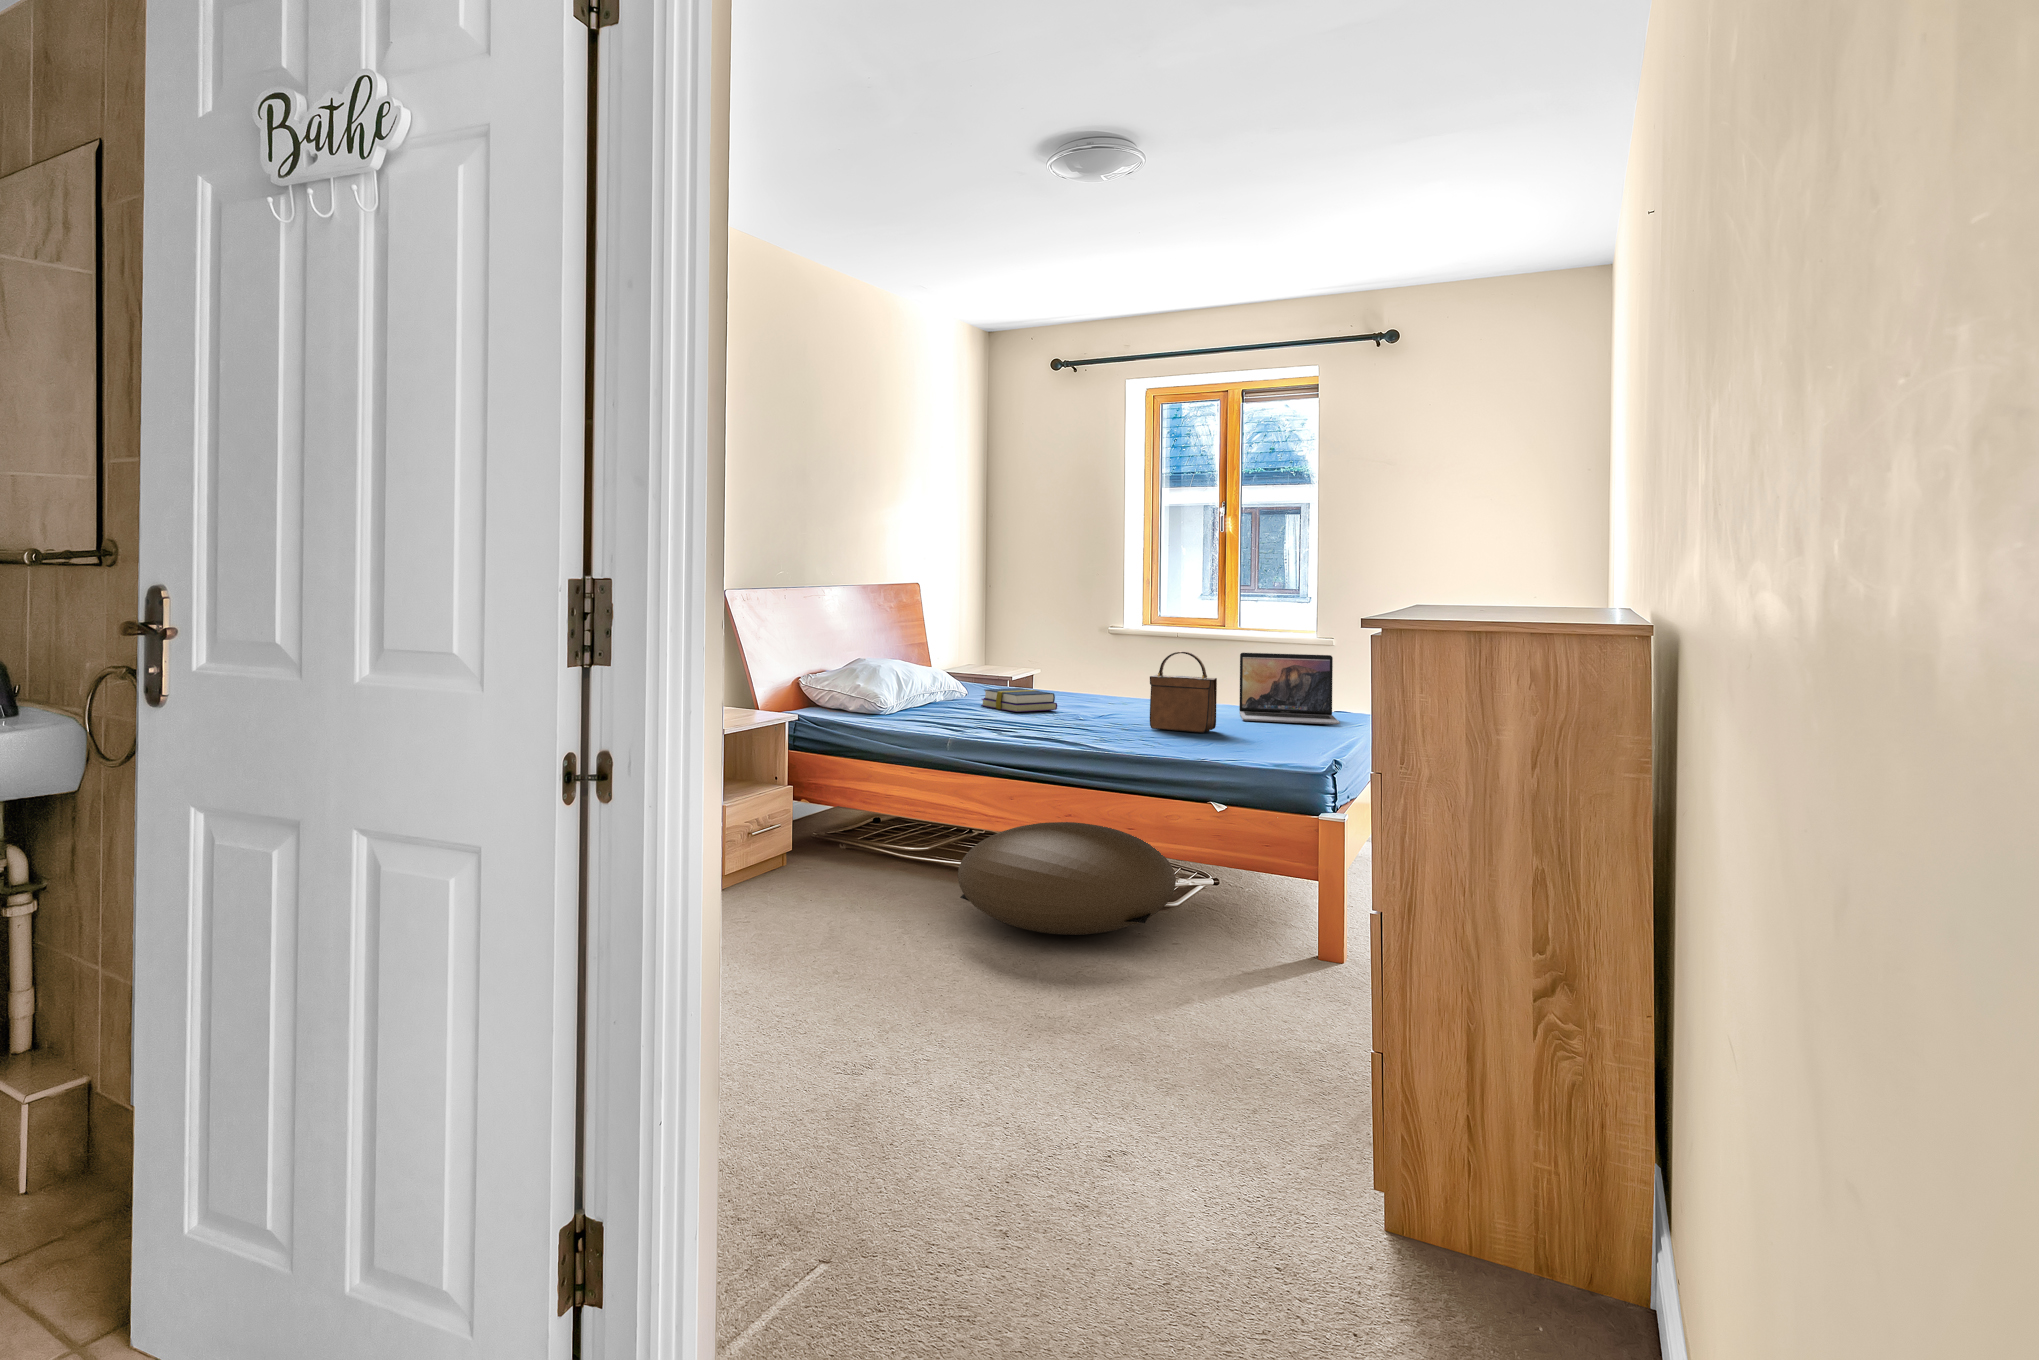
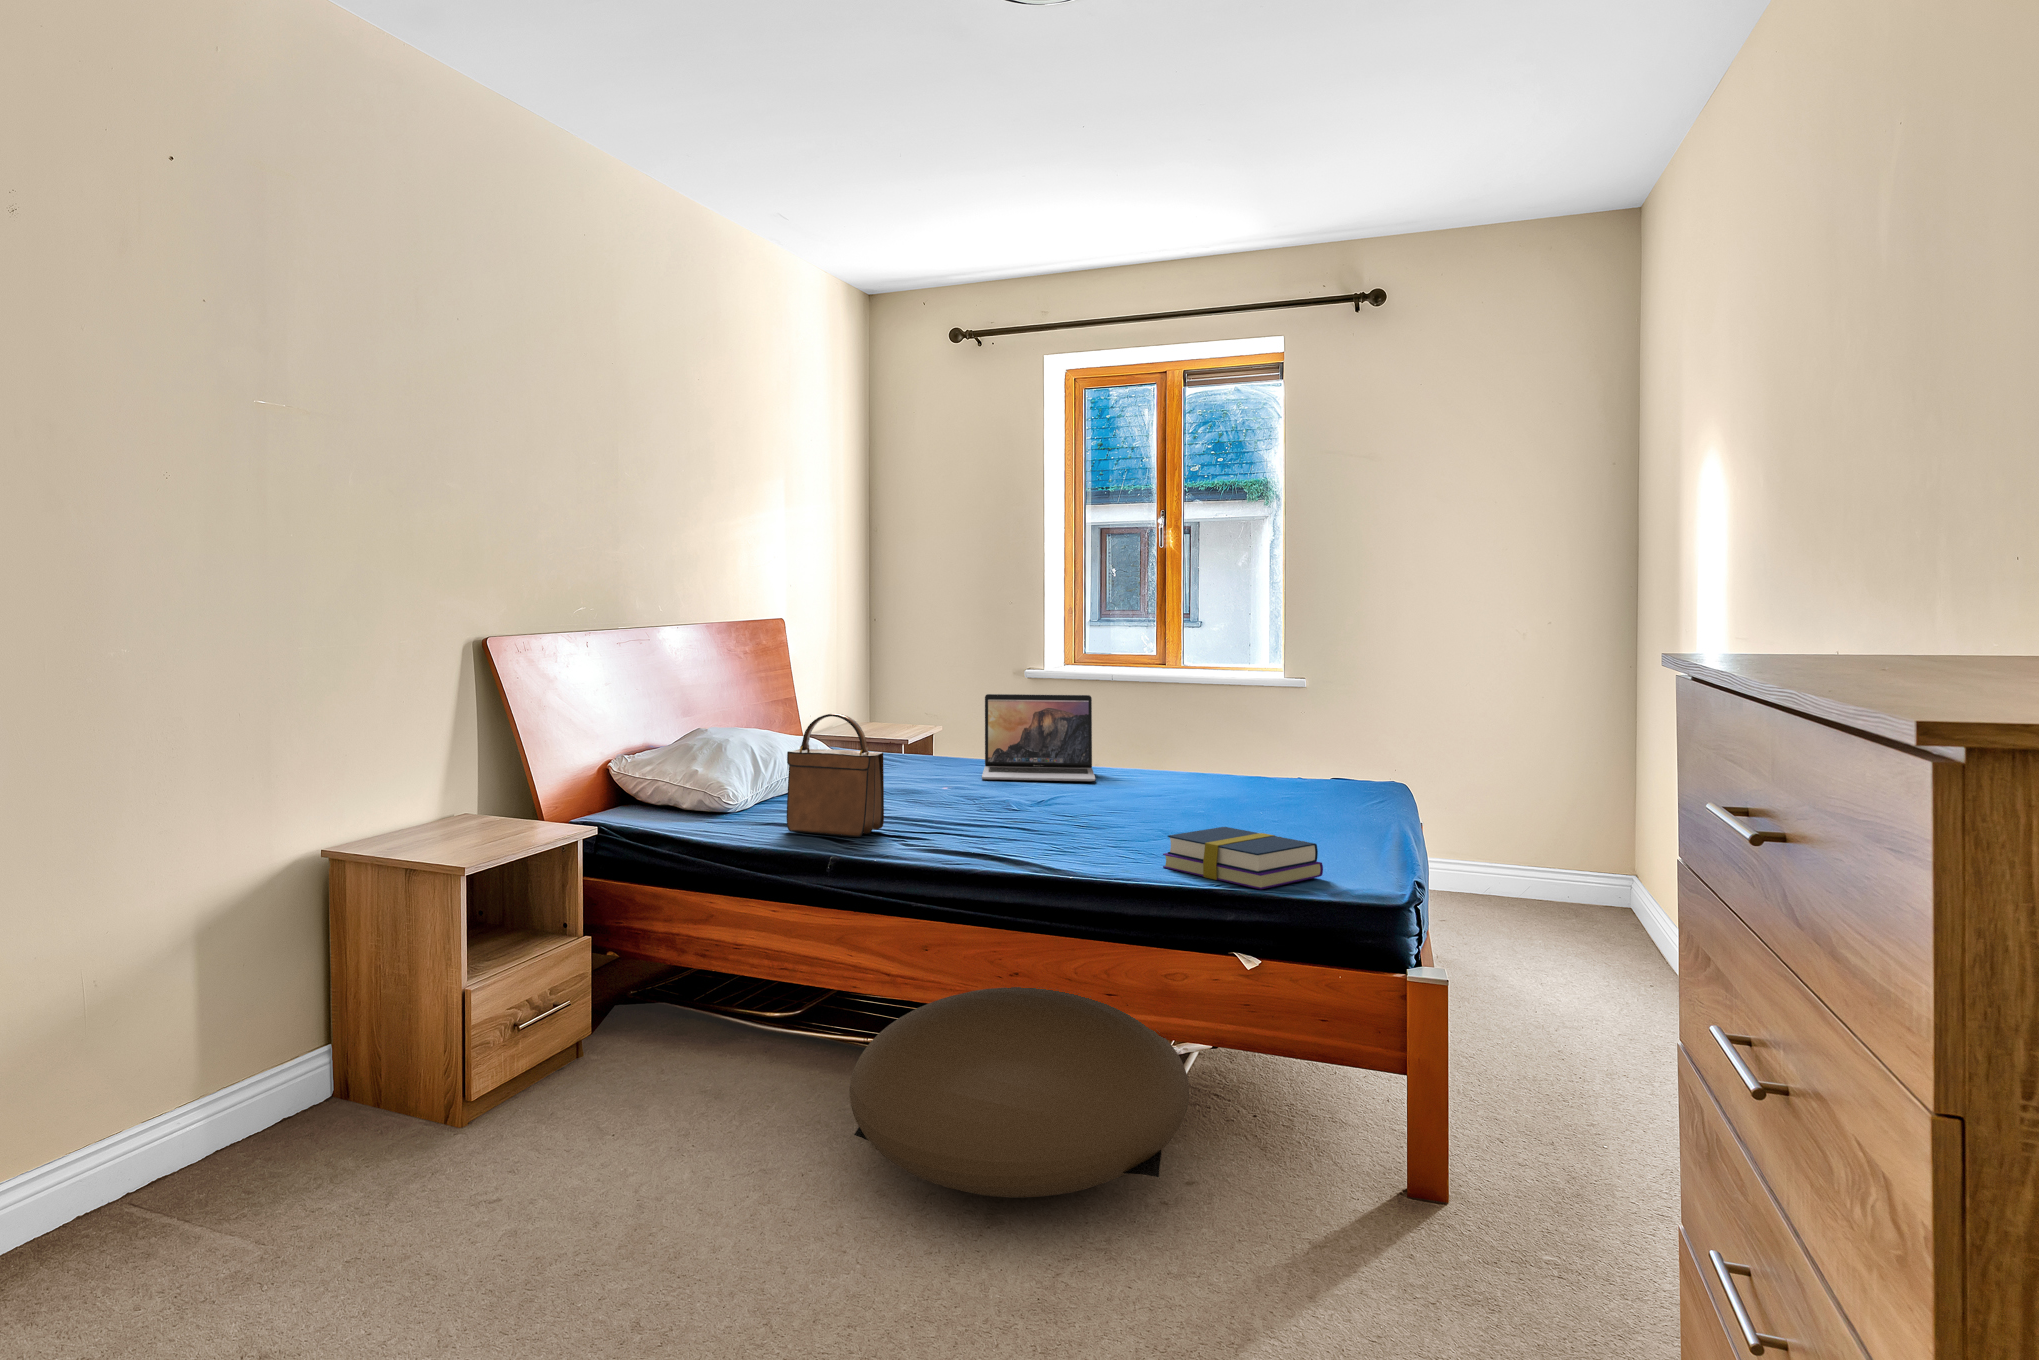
handbag: present [1150,652,1217,733] -> present [787,714,884,837]
laptop: present [1239,653,1340,725] -> present [982,694,1095,782]
book: present [981,688,1057,712] -> present [1163,827,1323,889]

